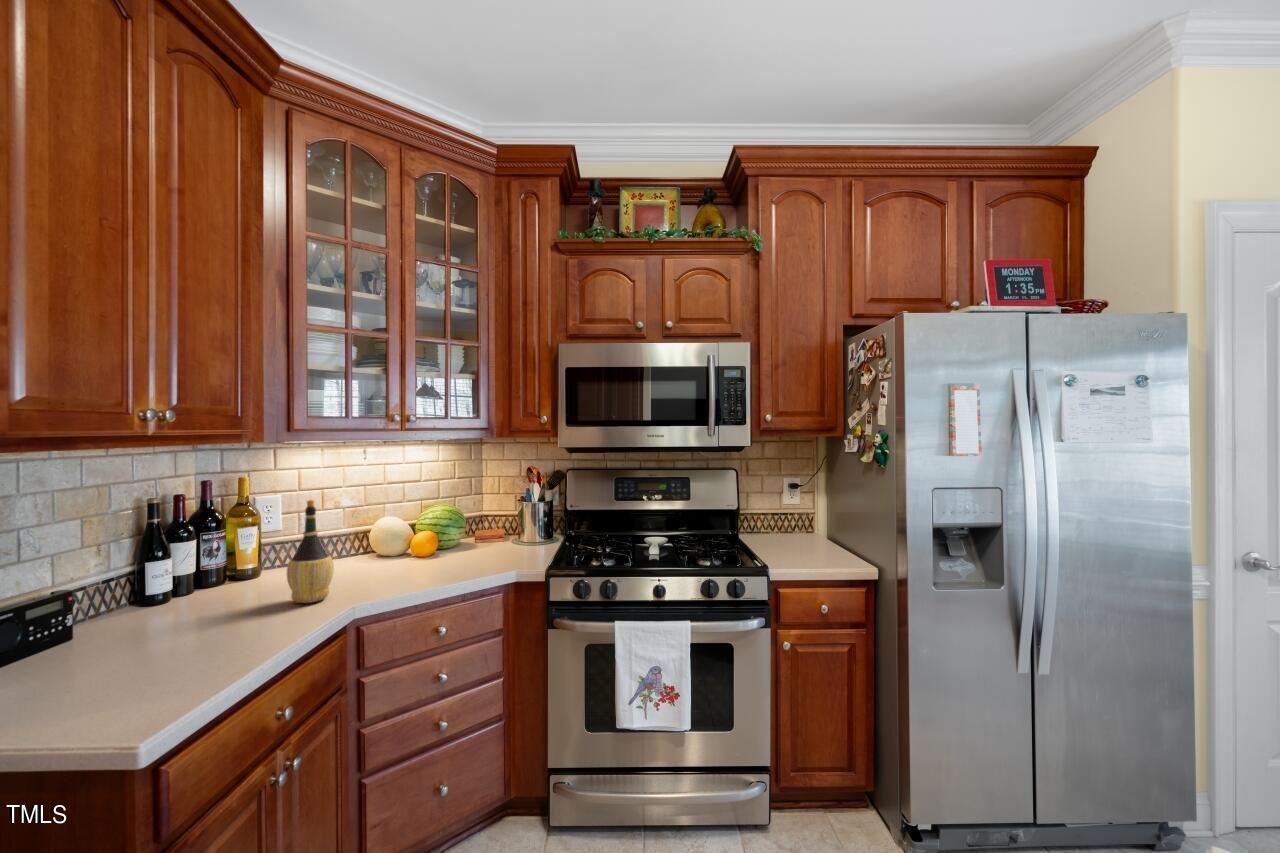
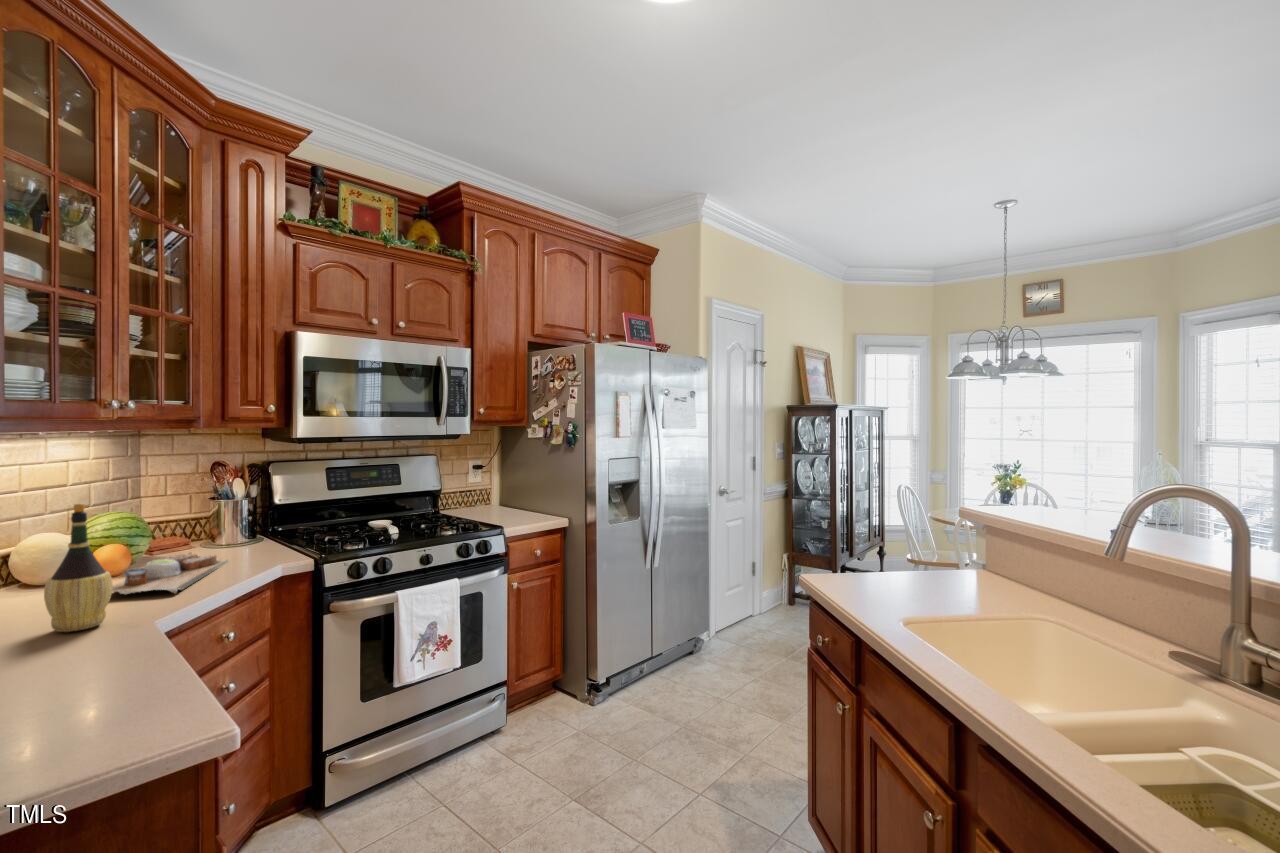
cutting board: none [368,546,490,584] -> present [112,553,228,594]

